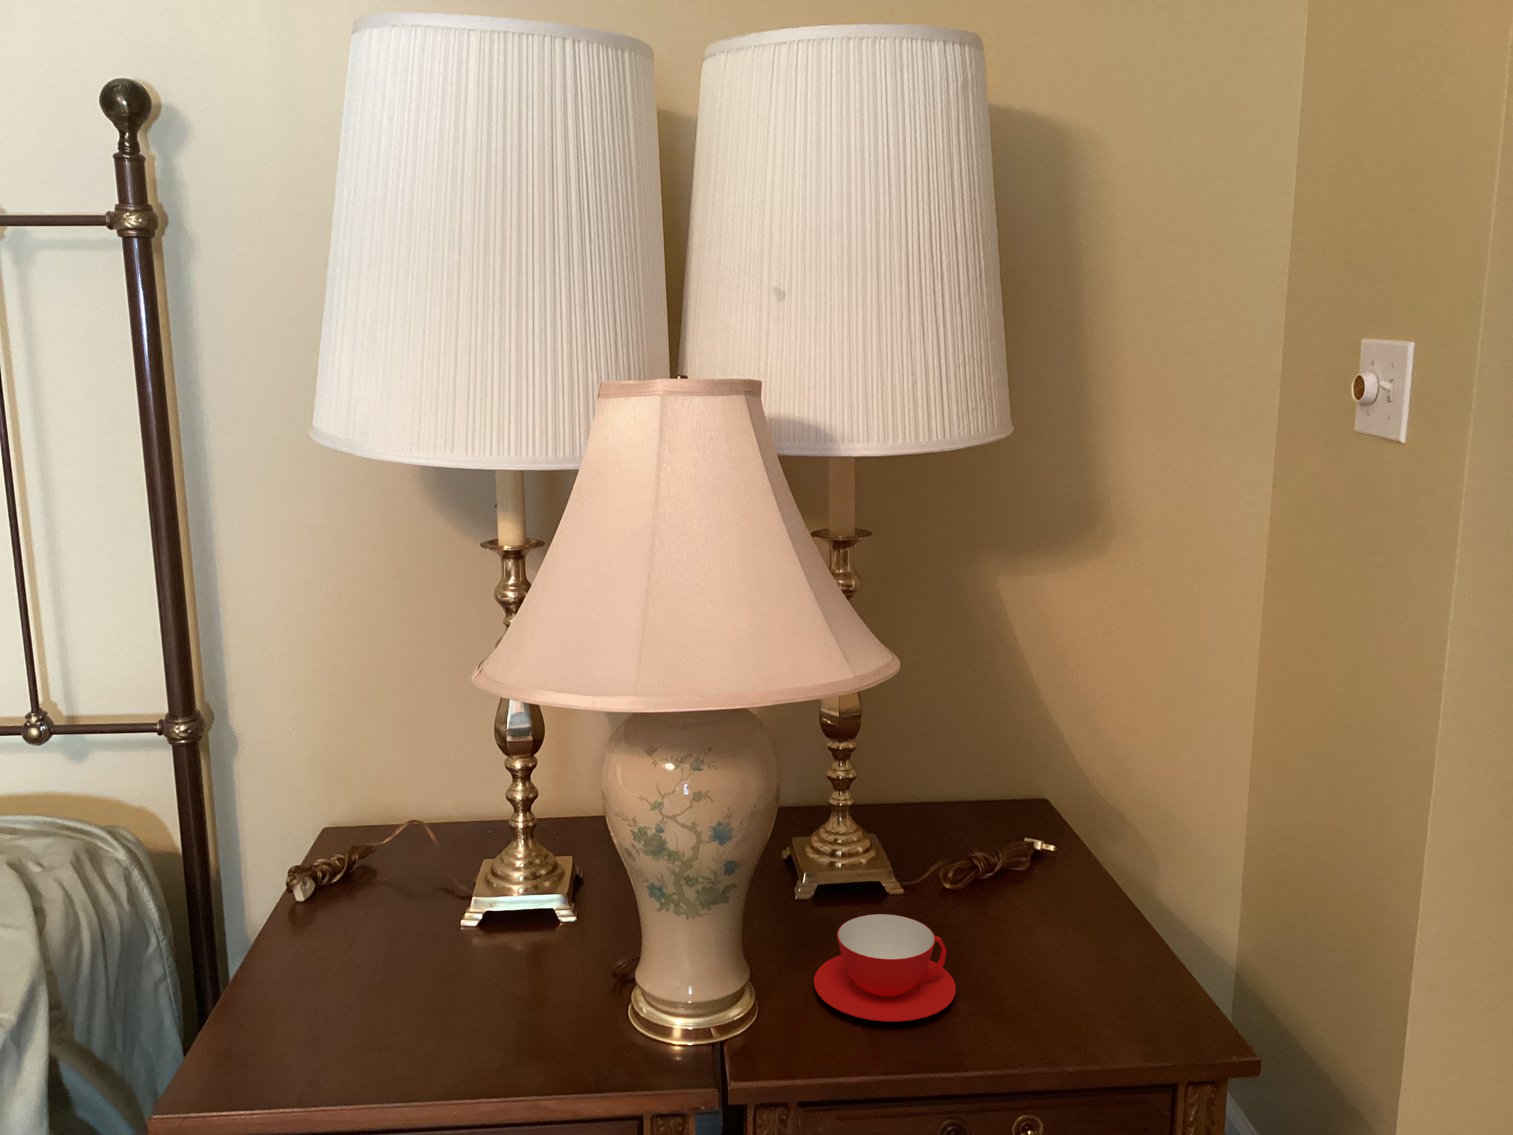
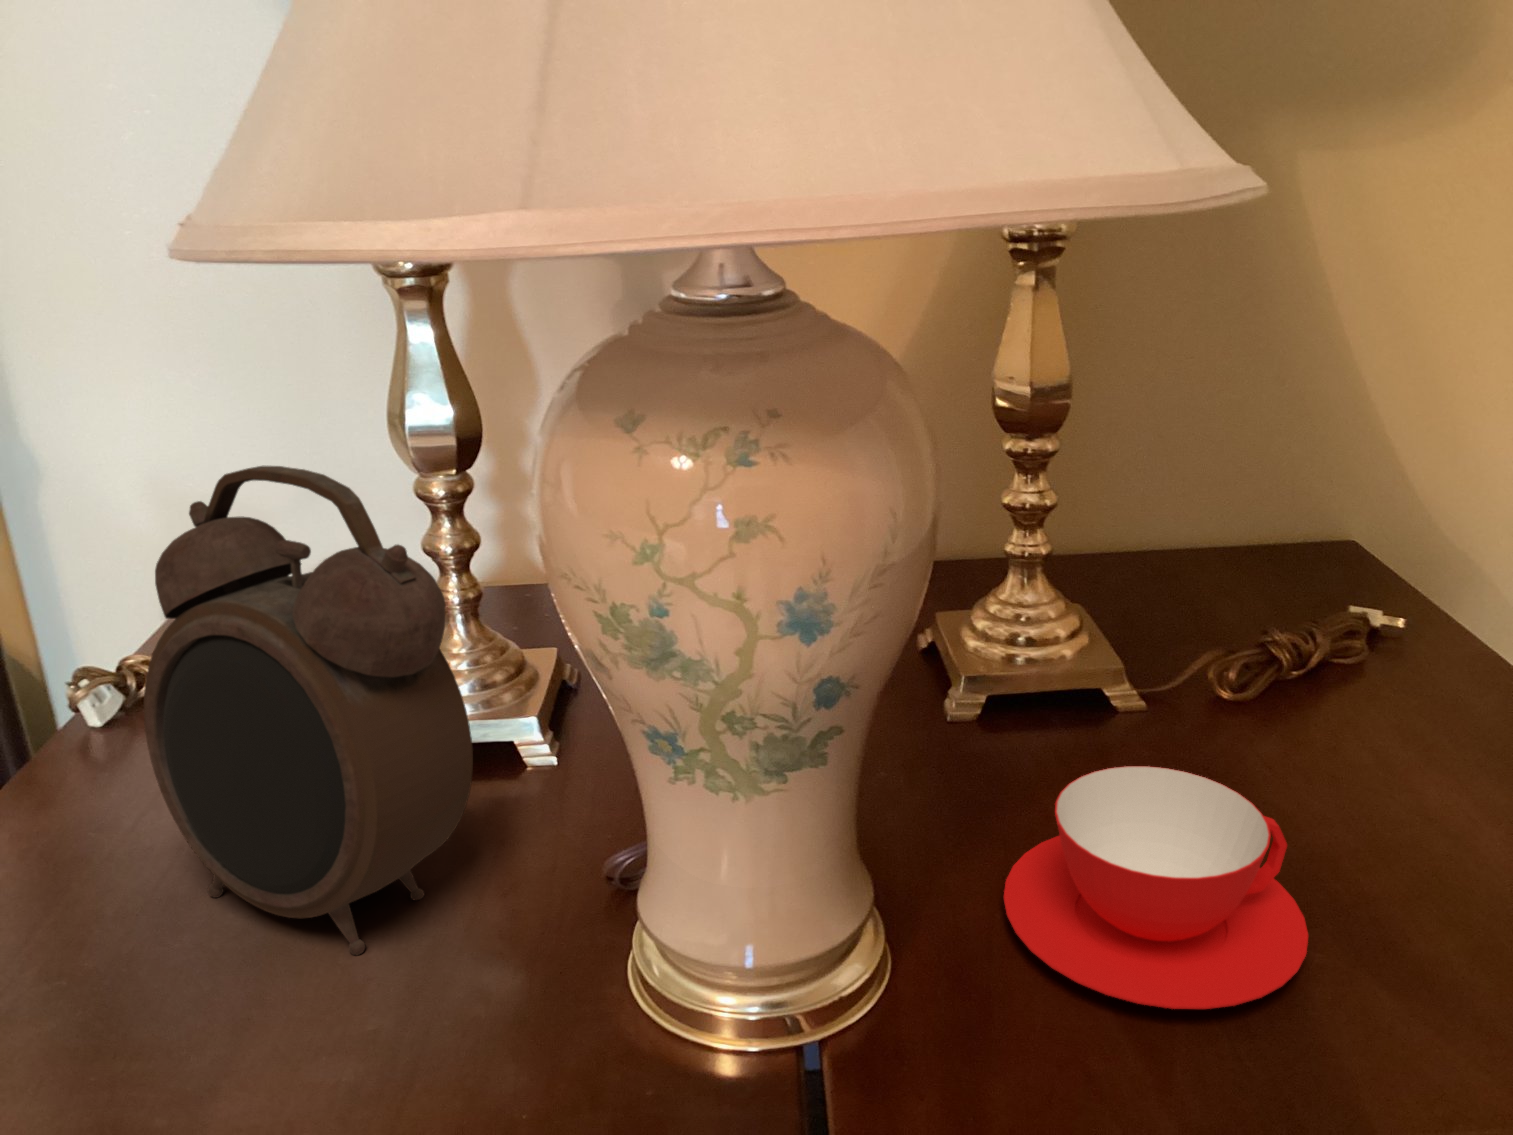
alarm clock: none [378,757,551,1008] -> present [144,466,473,955]

